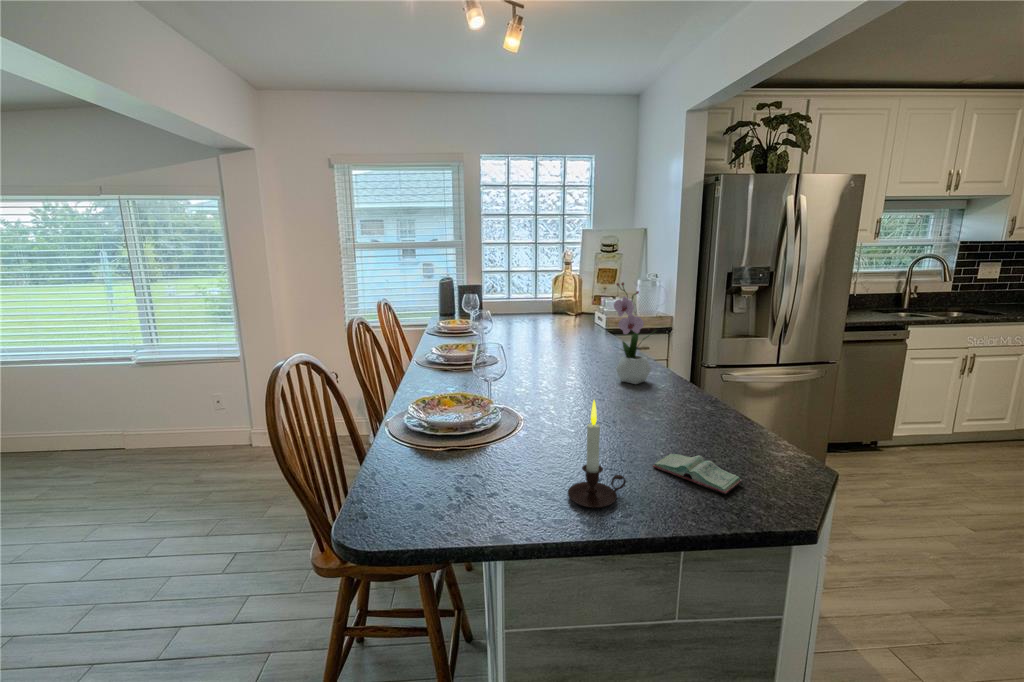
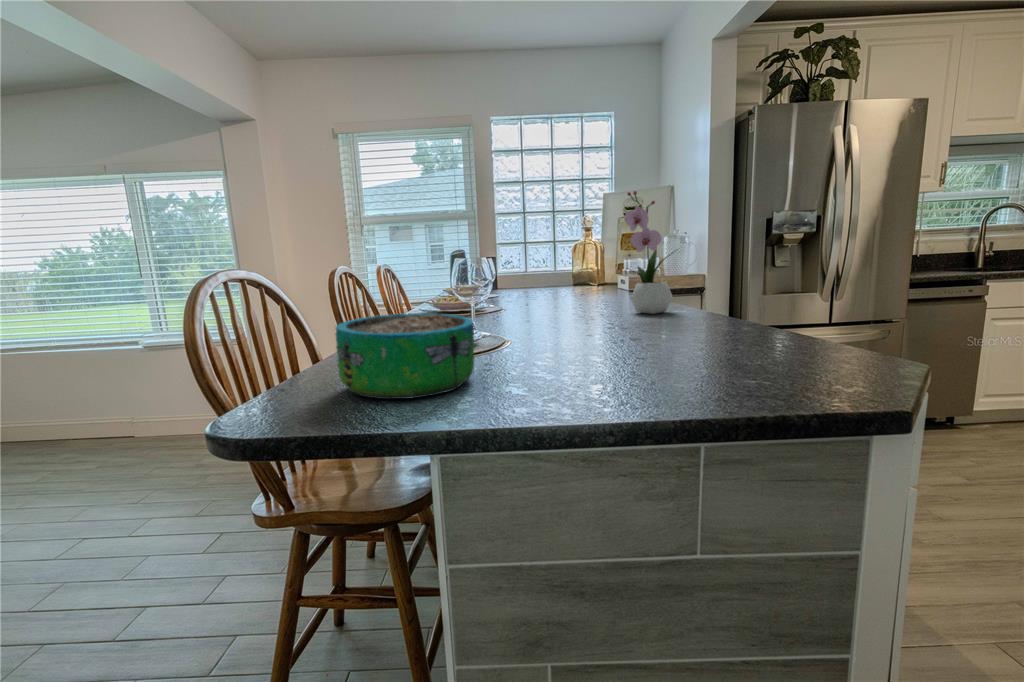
candle: present [568,400,626,508] -> none [539,240,621,393]
decorative bowl: none [417,427,518,512] -> present [336,313,474,399]
book: present [653,454,742,494] -> none [664,344,791,379]

